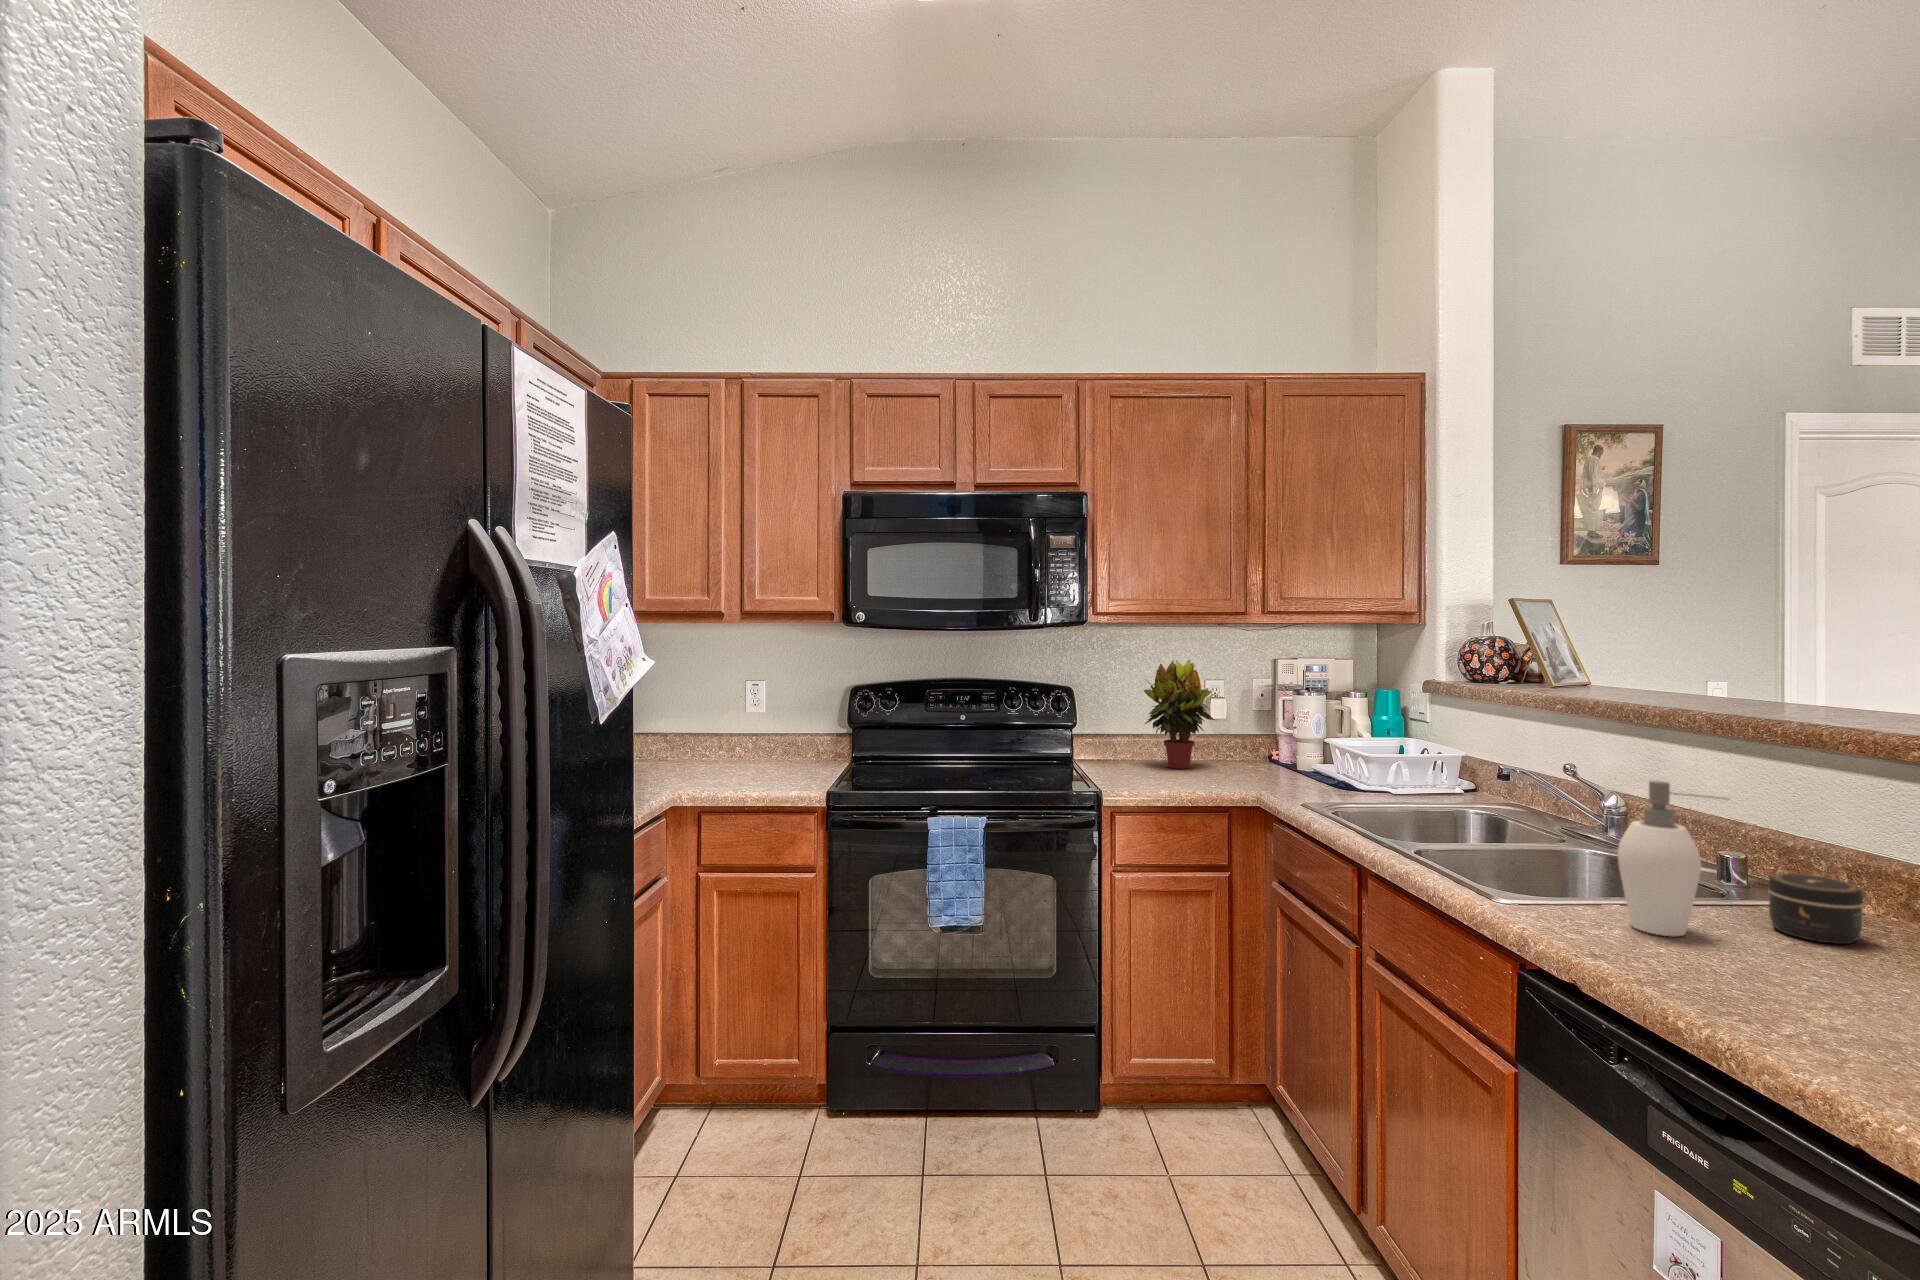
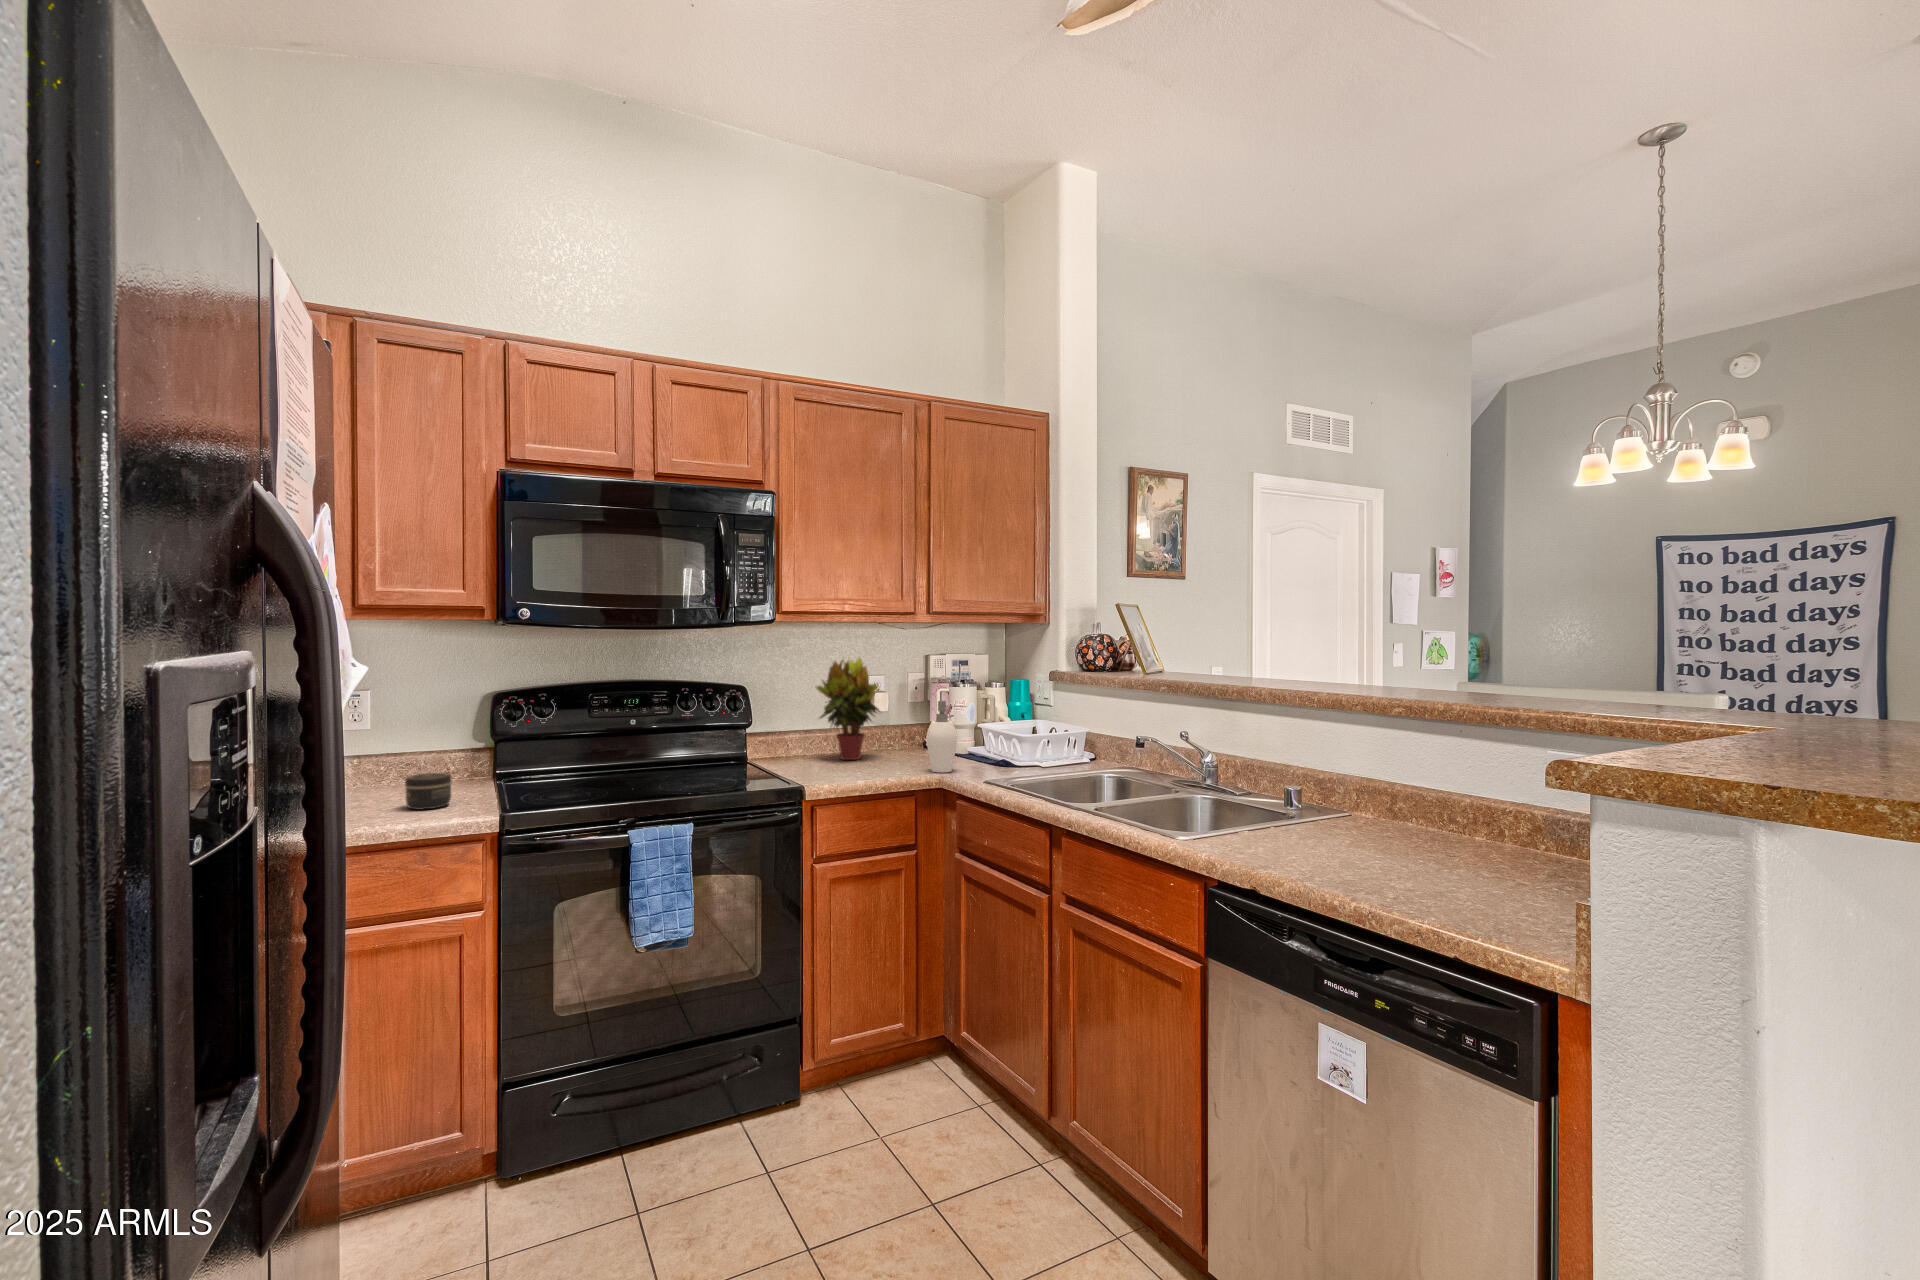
soap dispenser: present [1618,781,1728,936] -> present [926,701,967,773]
jar: present [1768,873,1863,944] -> present [405,773,451,810]

